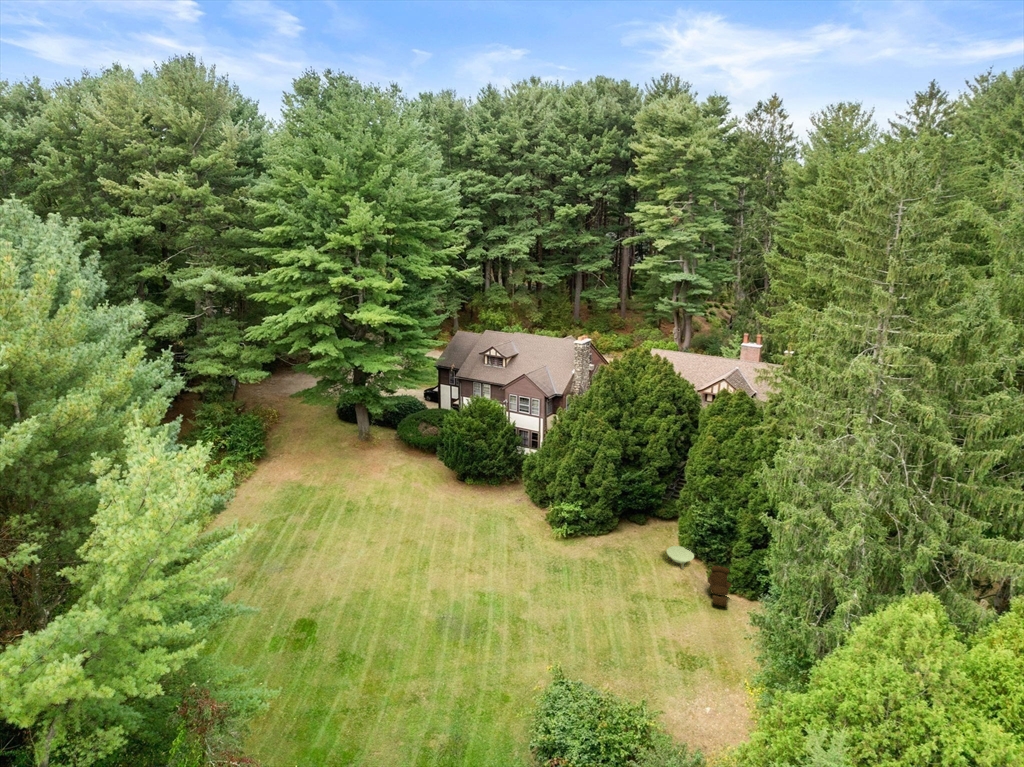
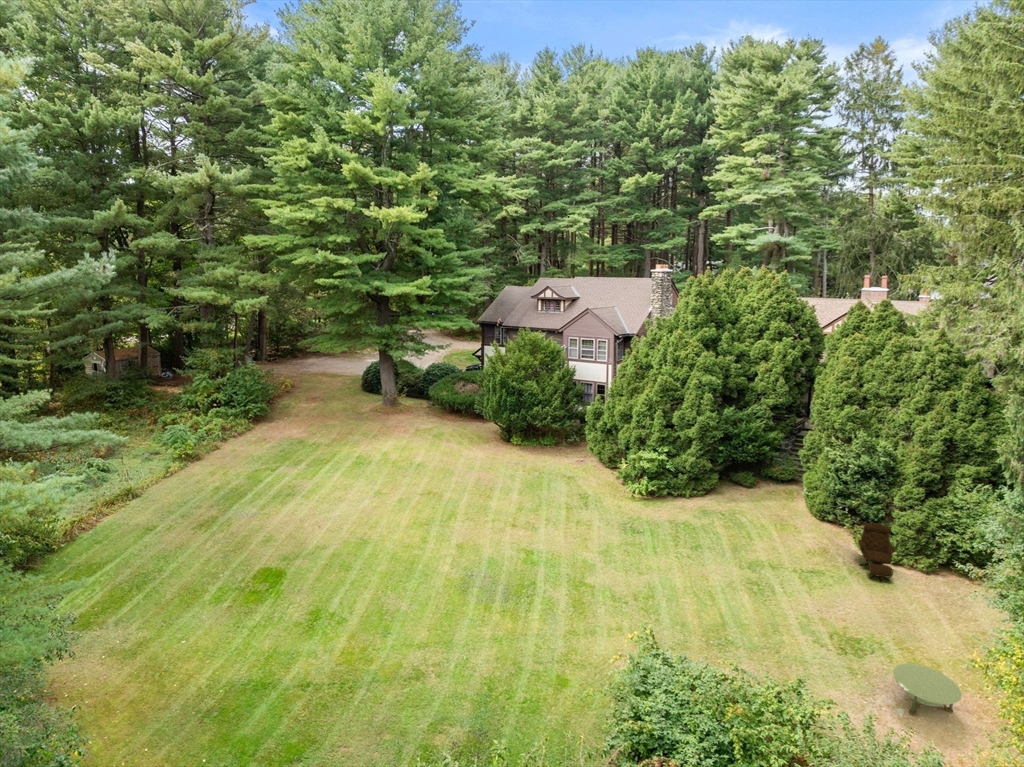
round table: present [667,546,694,570] -> present [893,664,962,715]

